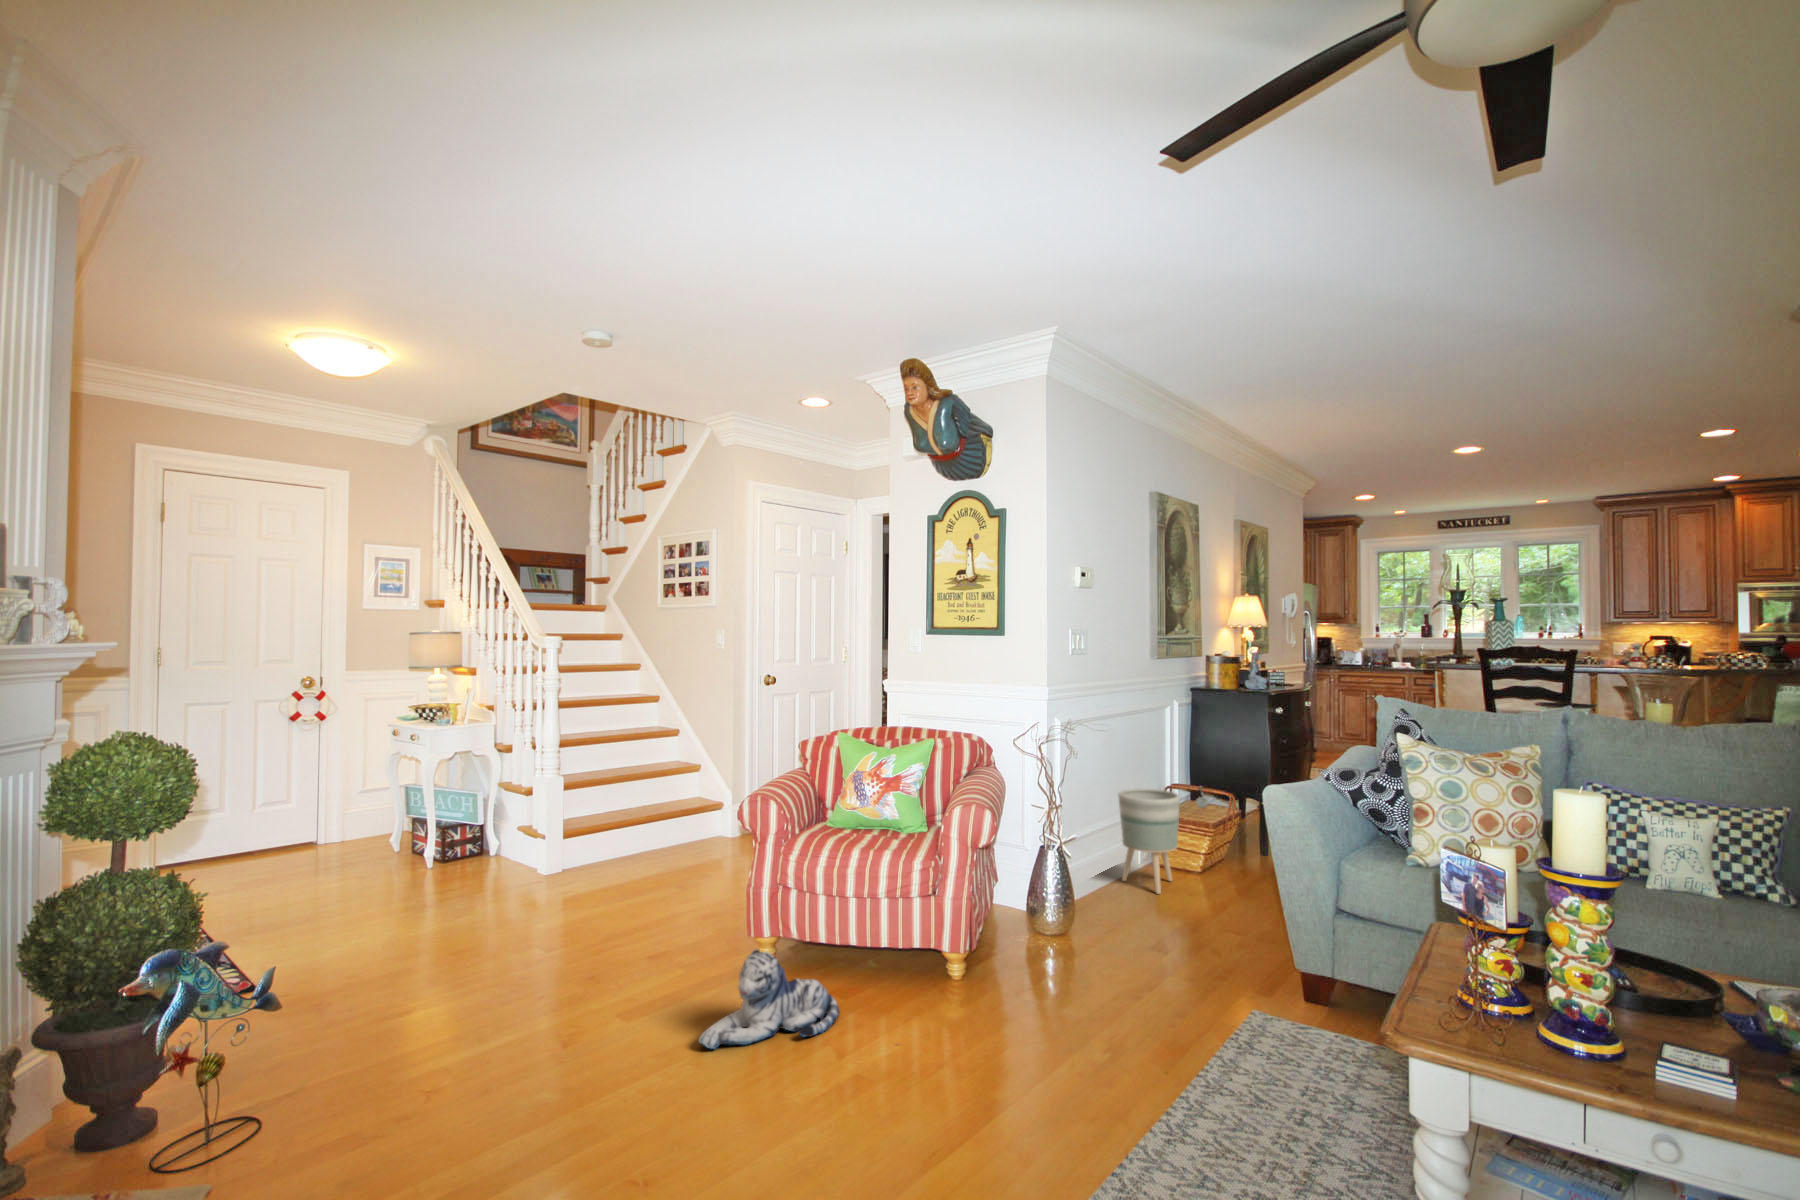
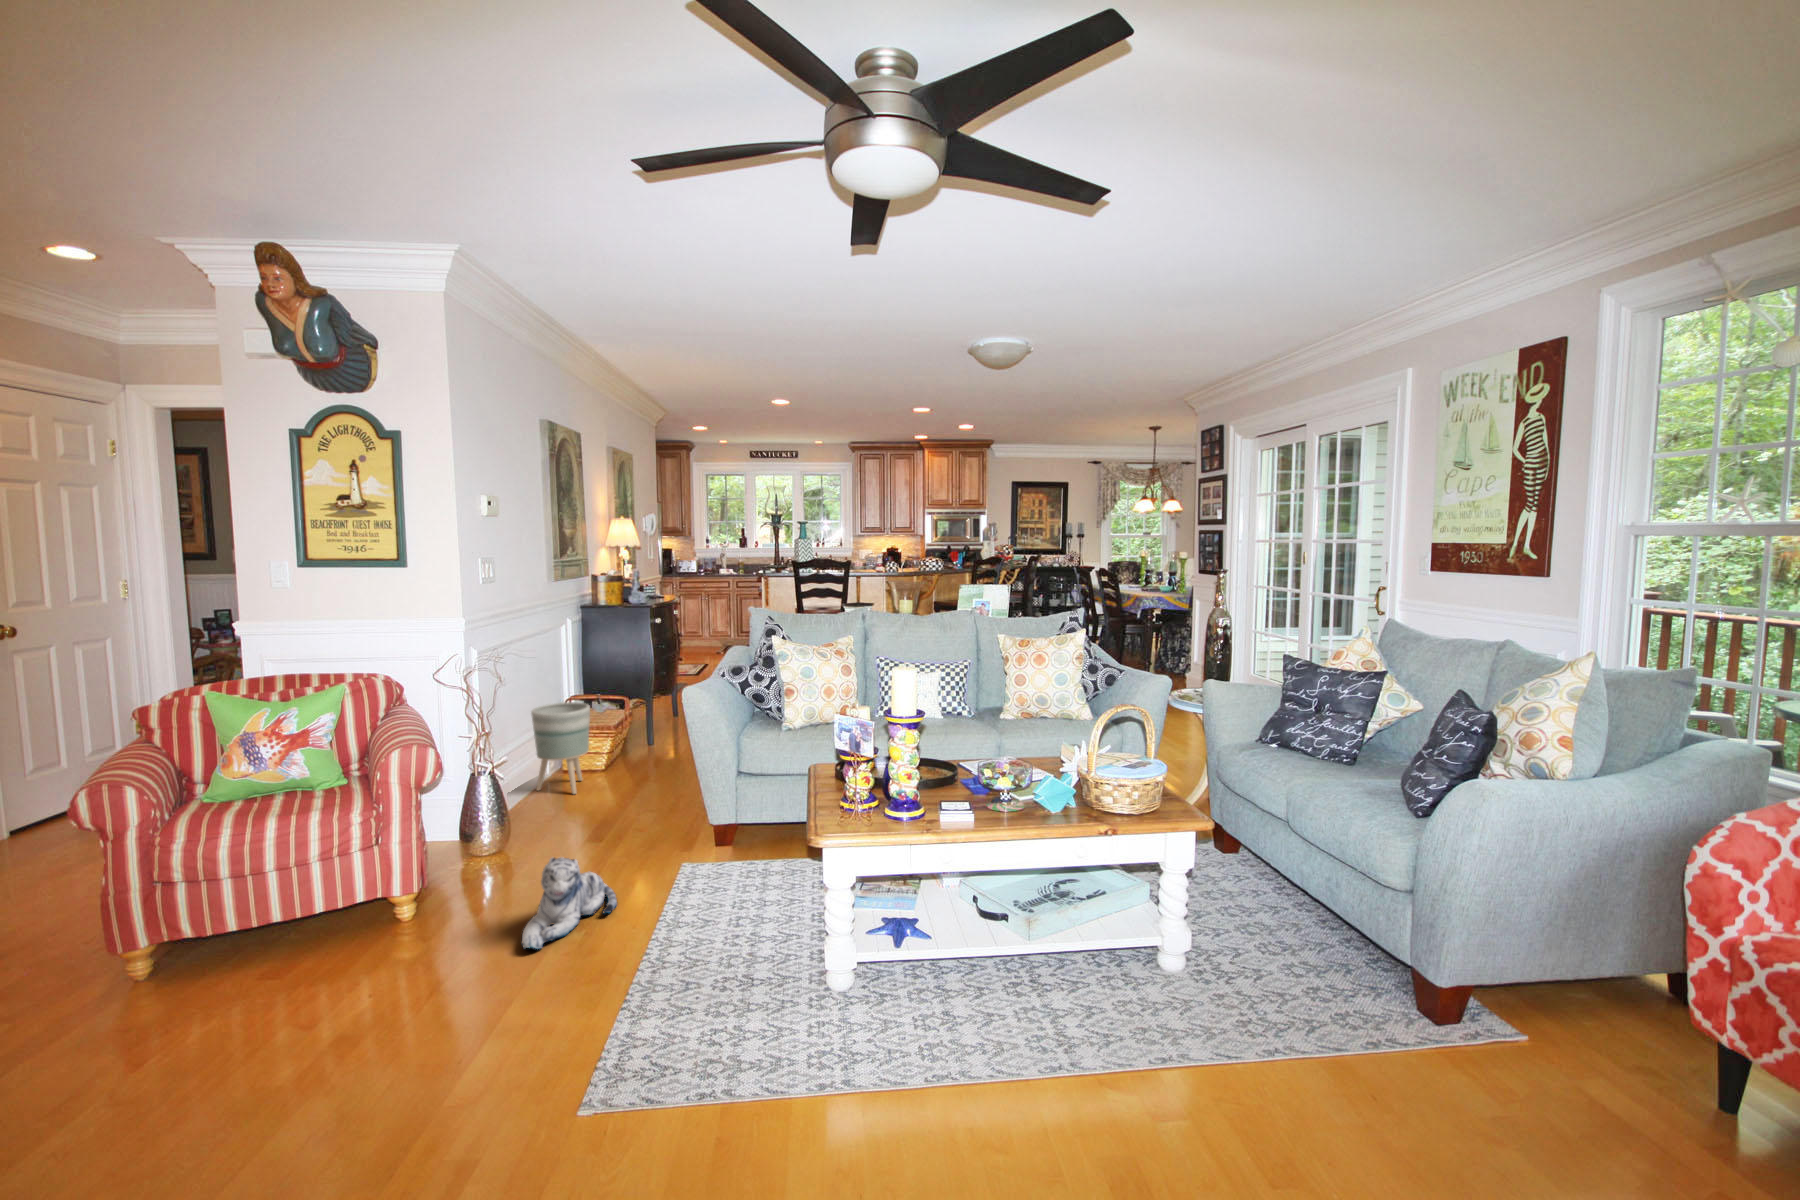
plush toy: present [699,949,839,1049] -> present [522,857,617,949]

